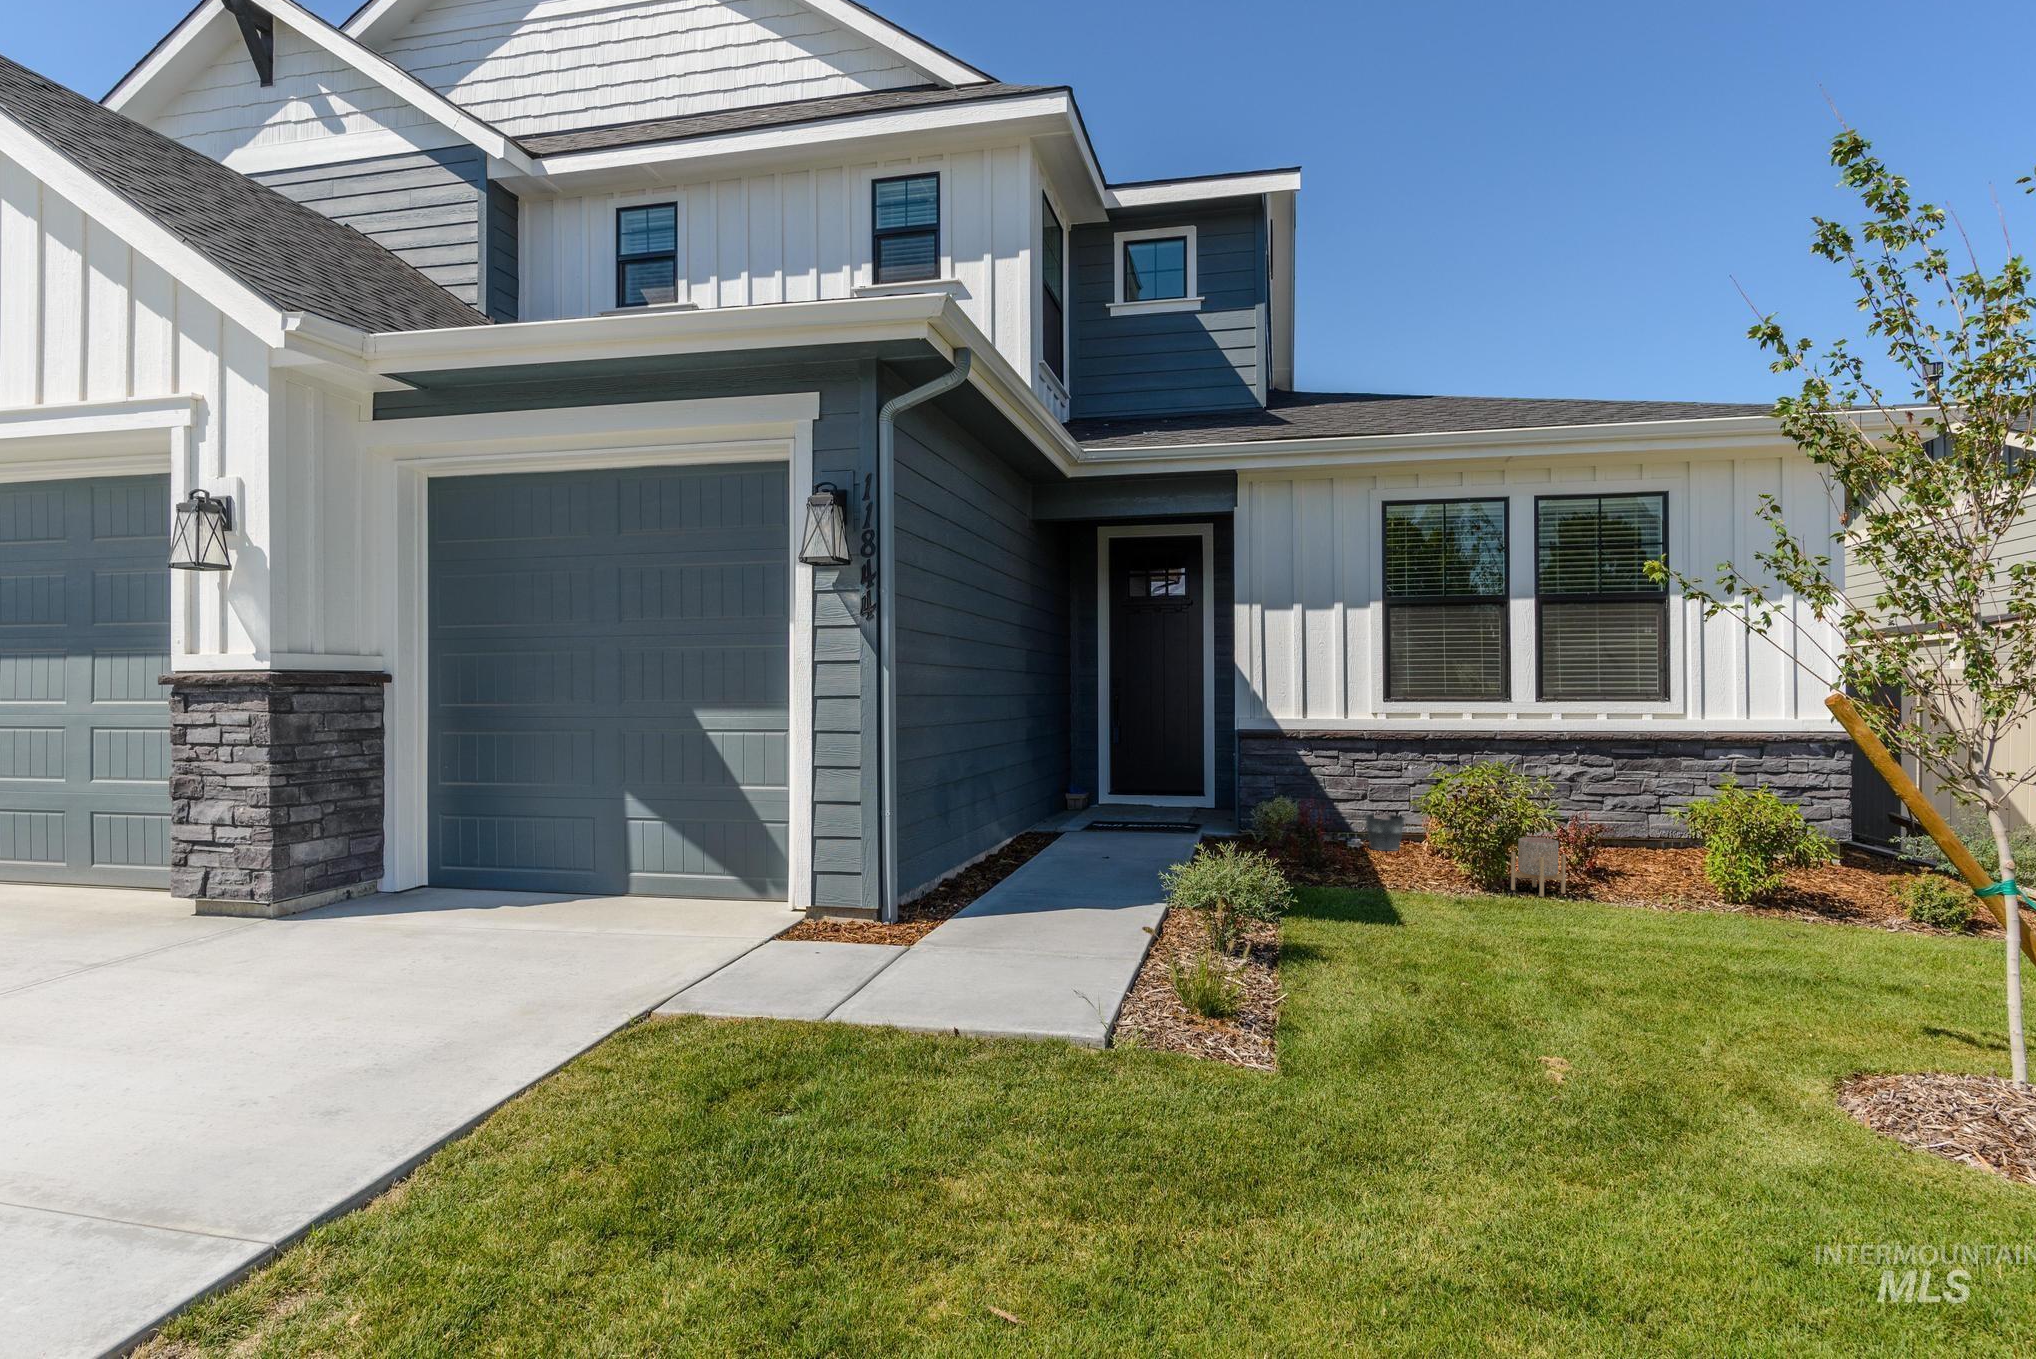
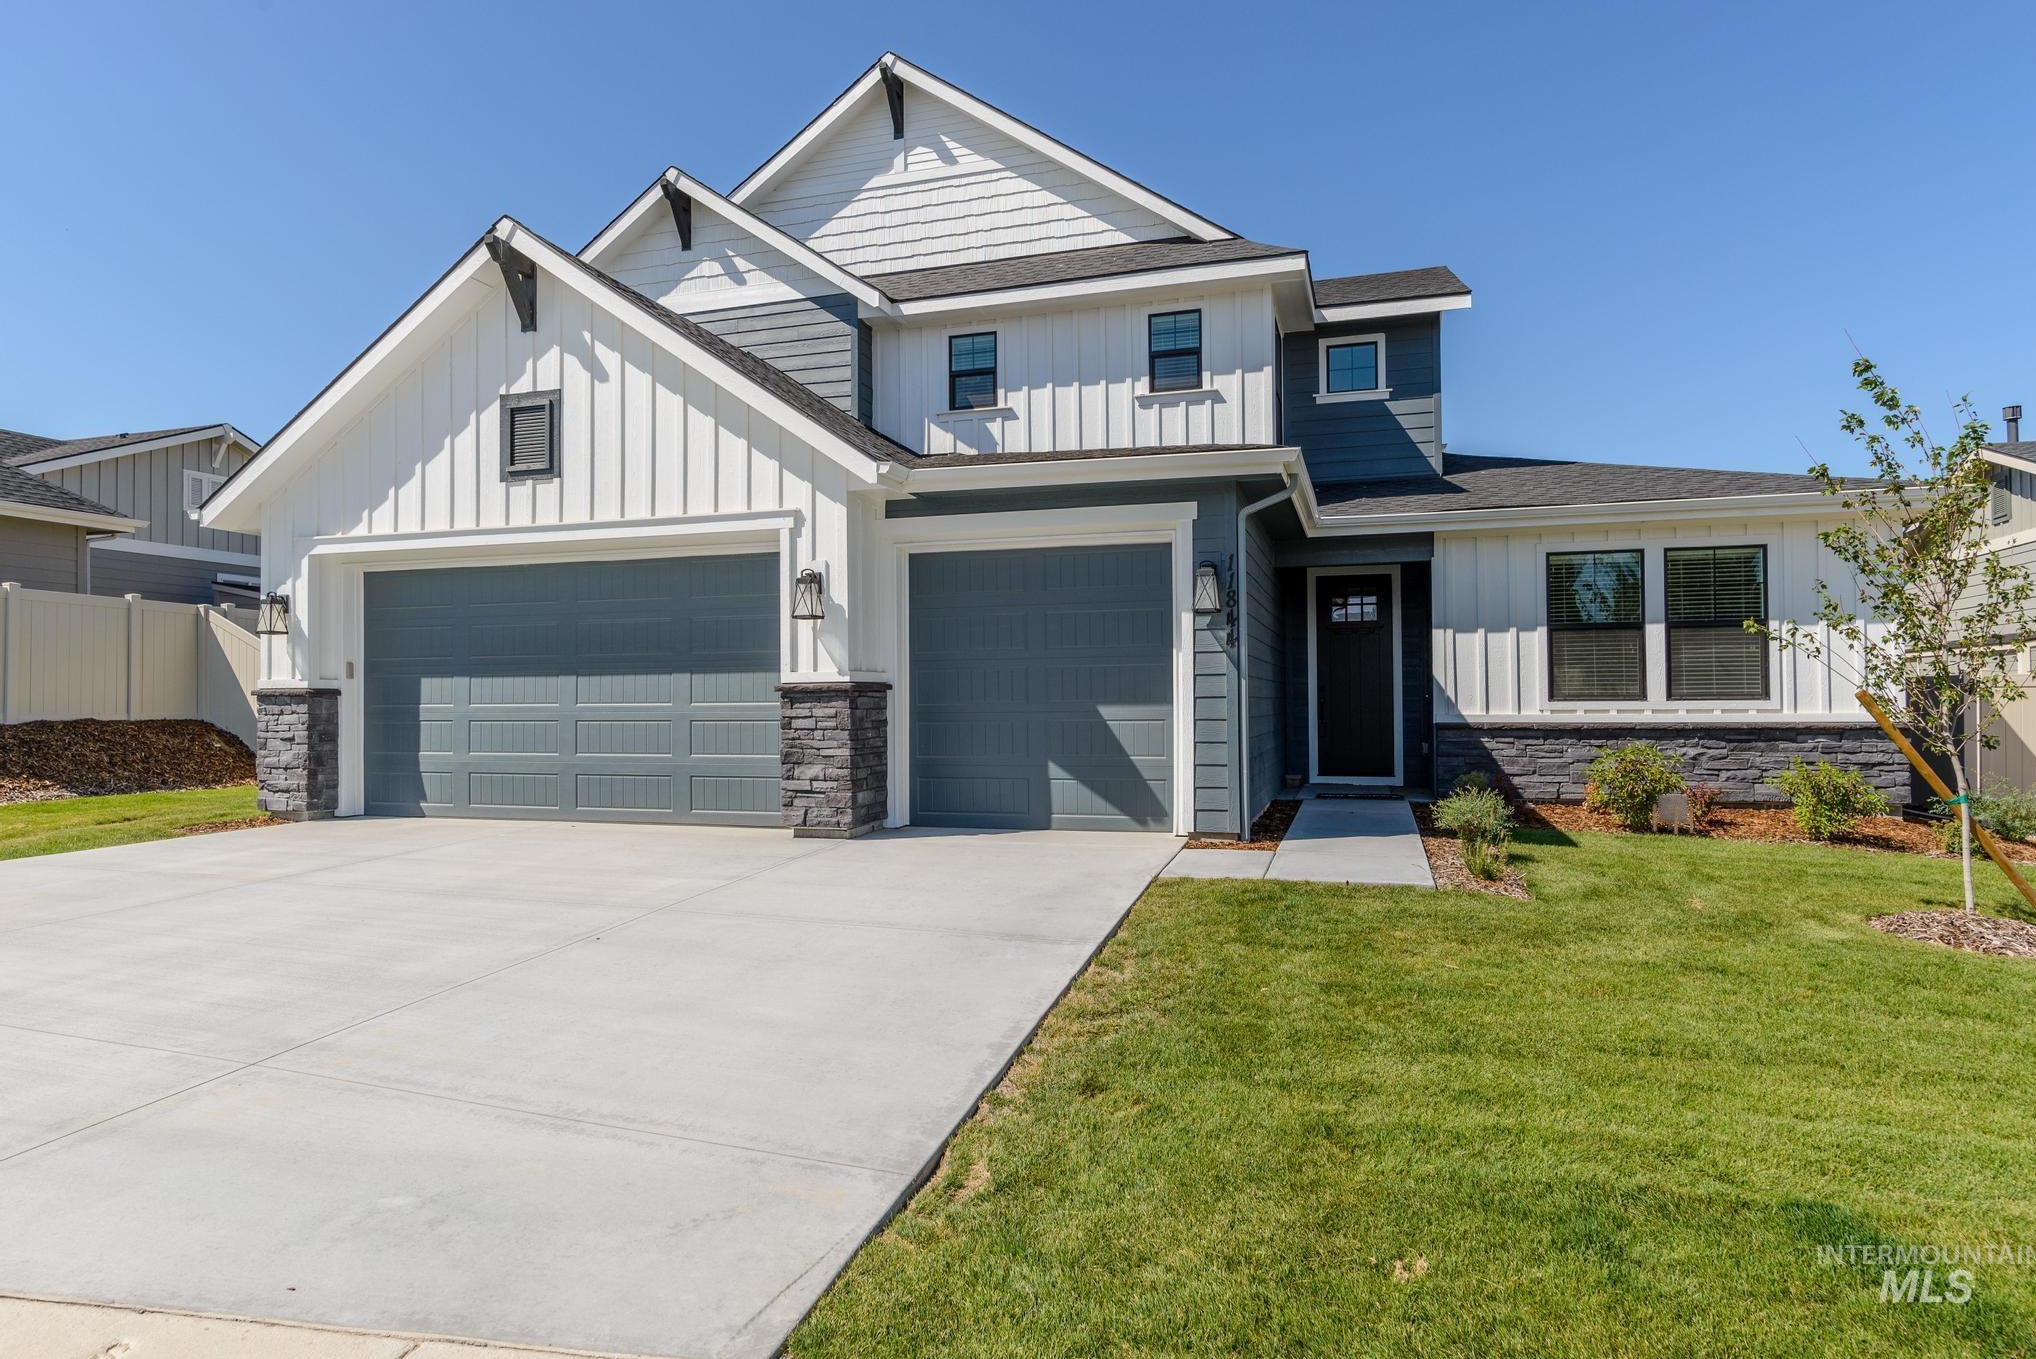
bucket: present [1361,814,1405,851] -> none [1532,785,1567,811]

